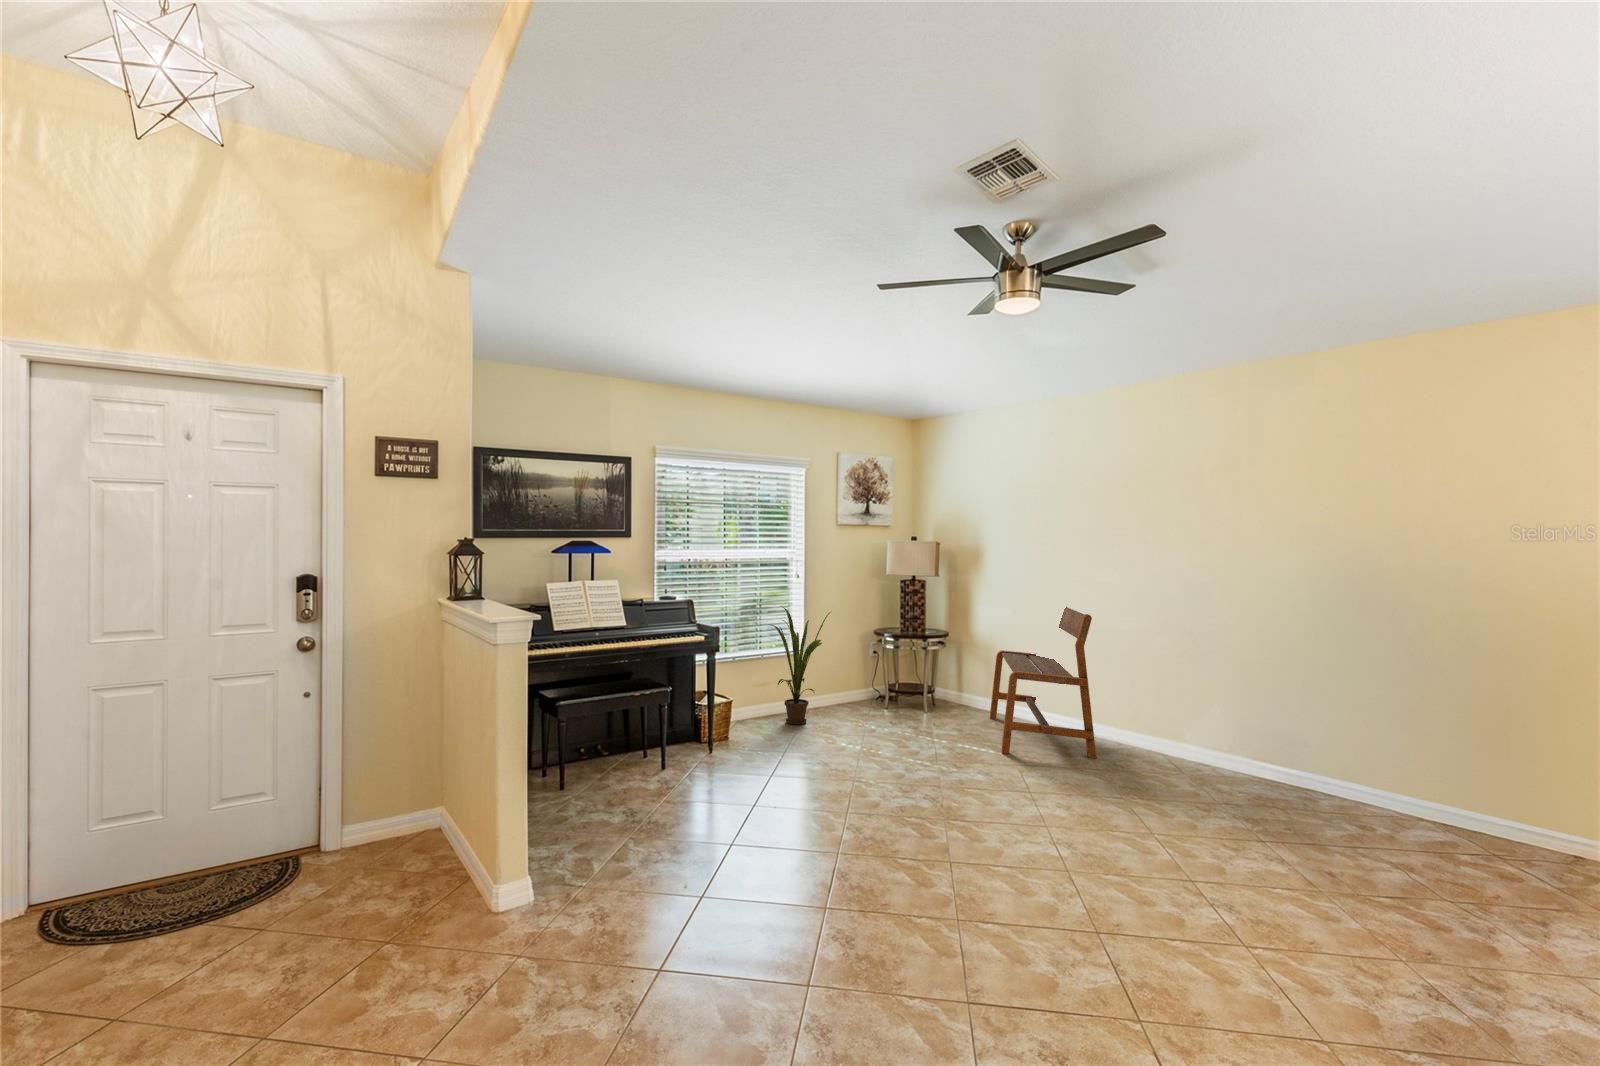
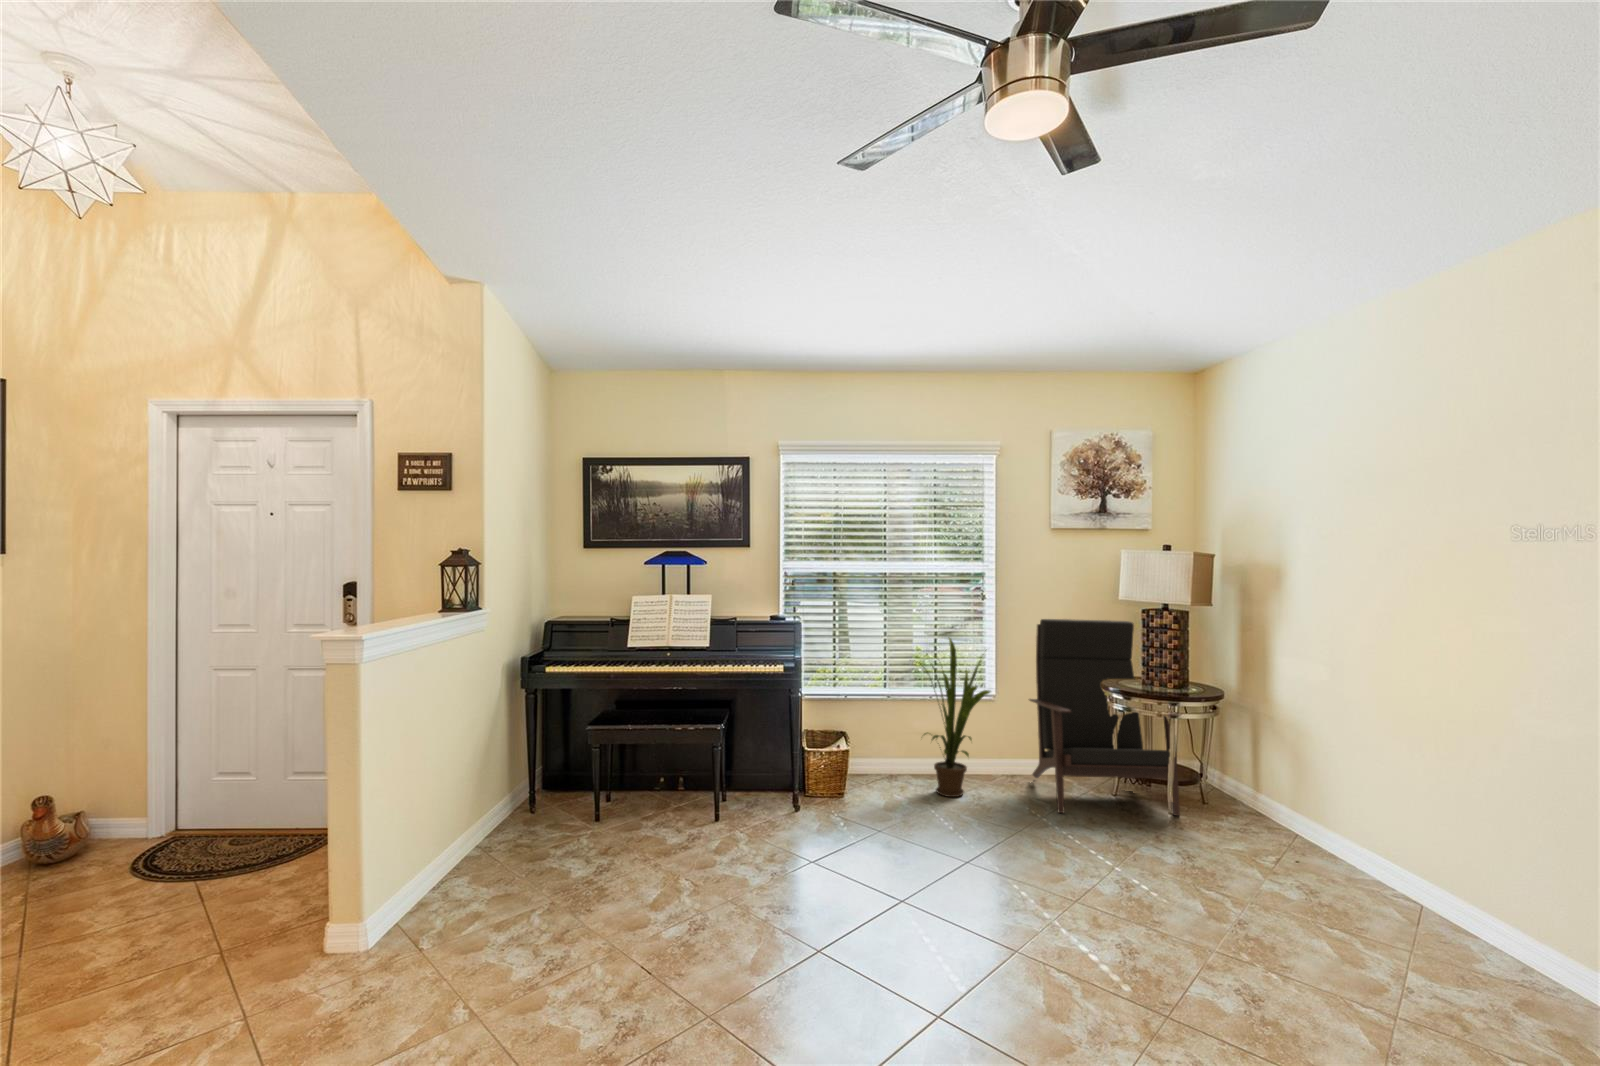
lounge chair: none [828,588,939,722] -> present [1029,619,1180,816]
bench: present [990,607,1096,758] -> none [1185,665,1417,952]

